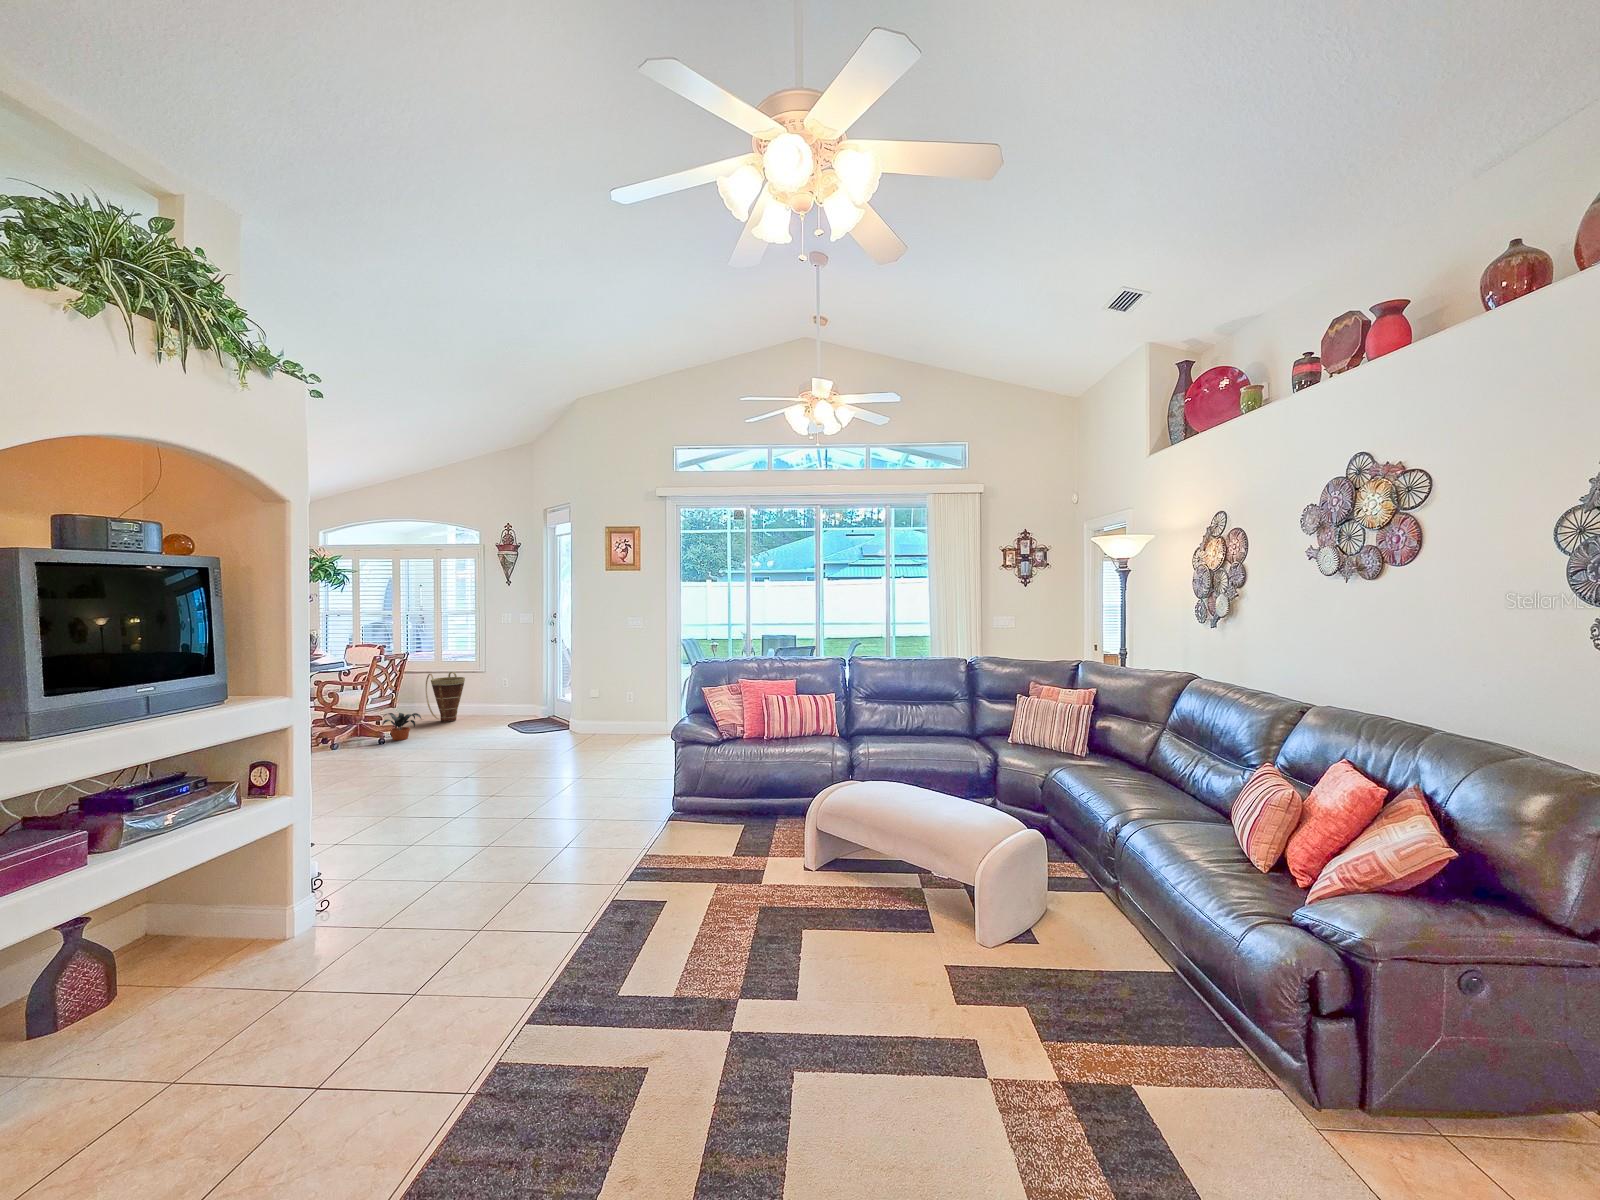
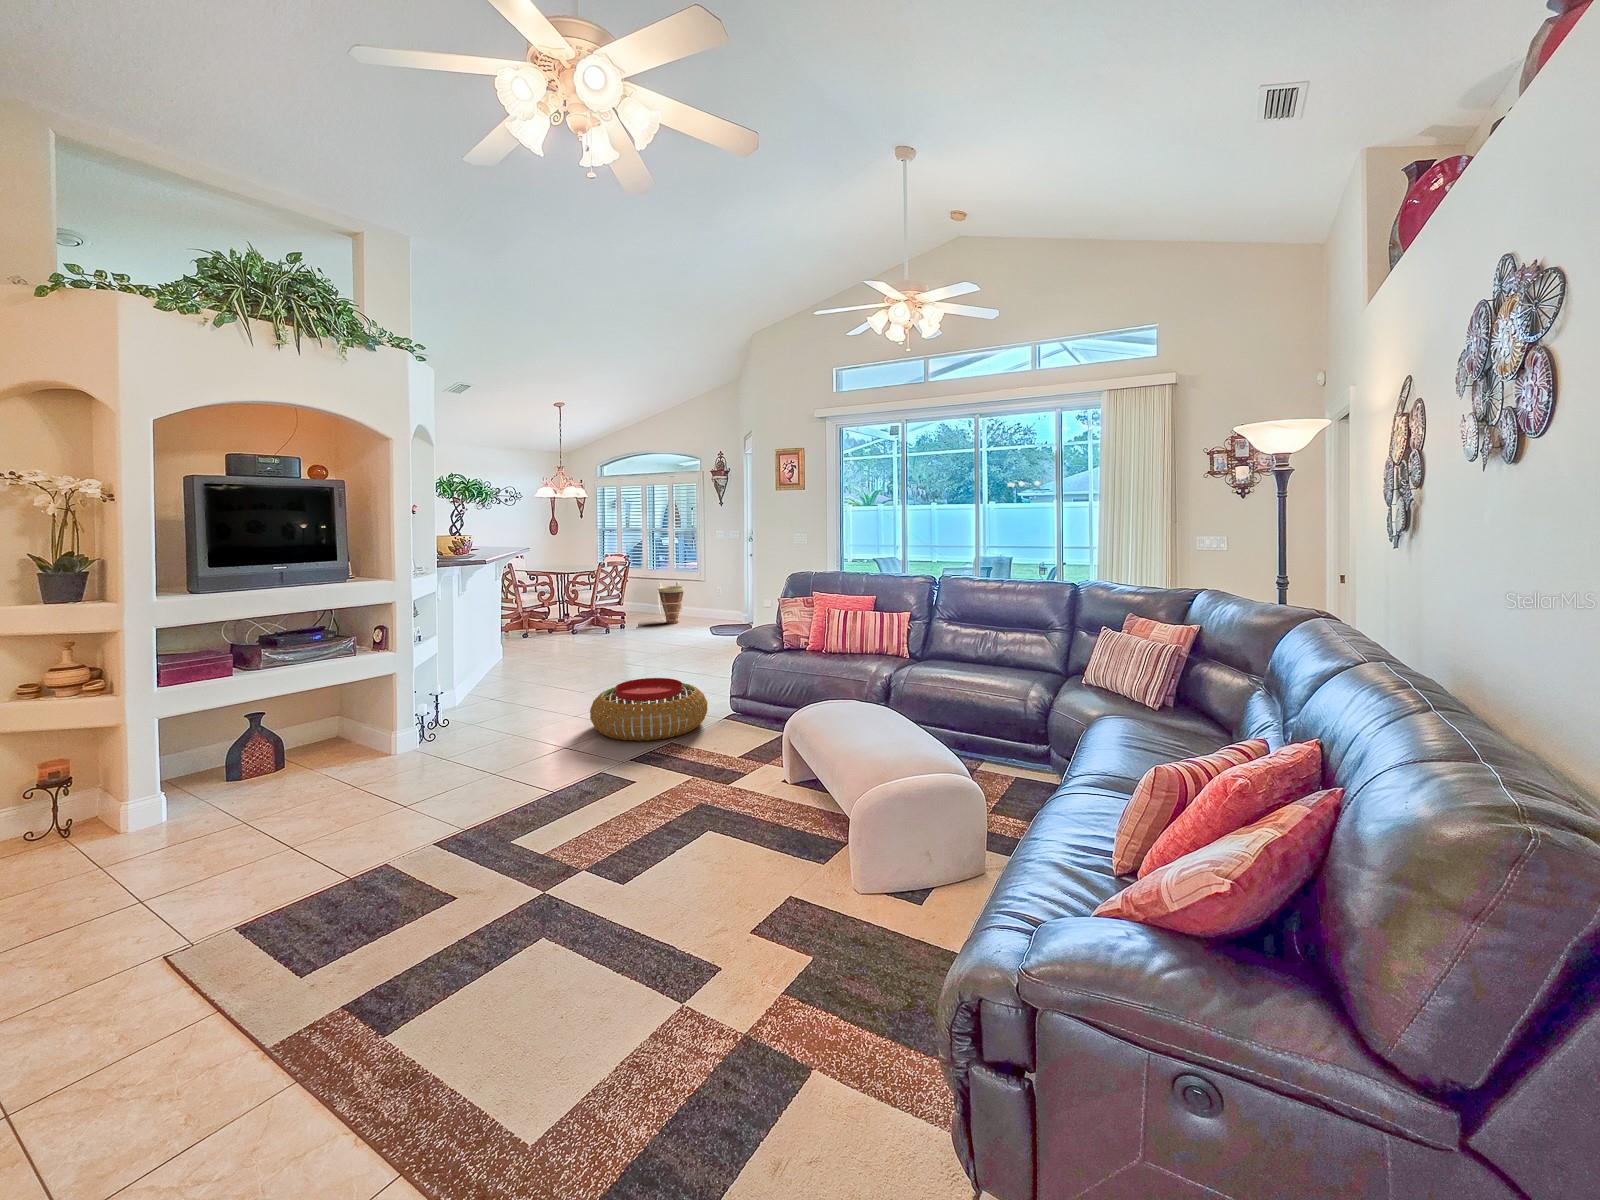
potted plant: present [382,713,421,740] -> none [608,612,637,634]
pouf: none [534,785,670,864] -> present [590,678,708,741]

